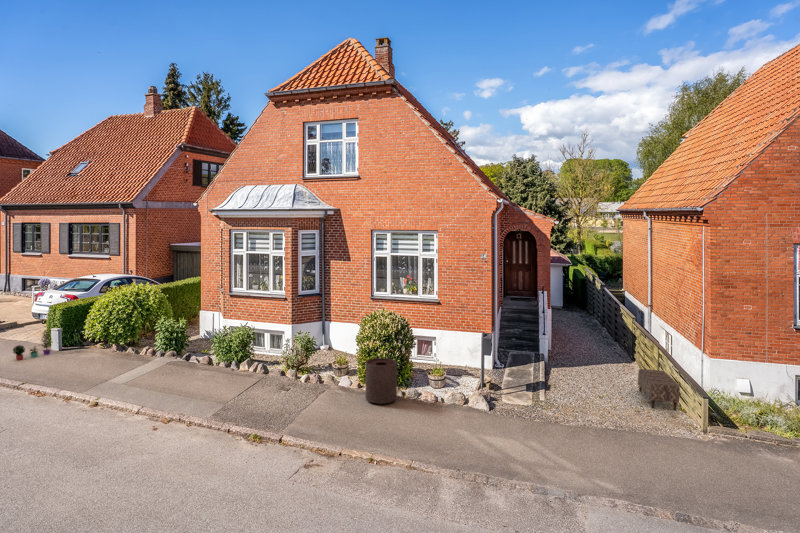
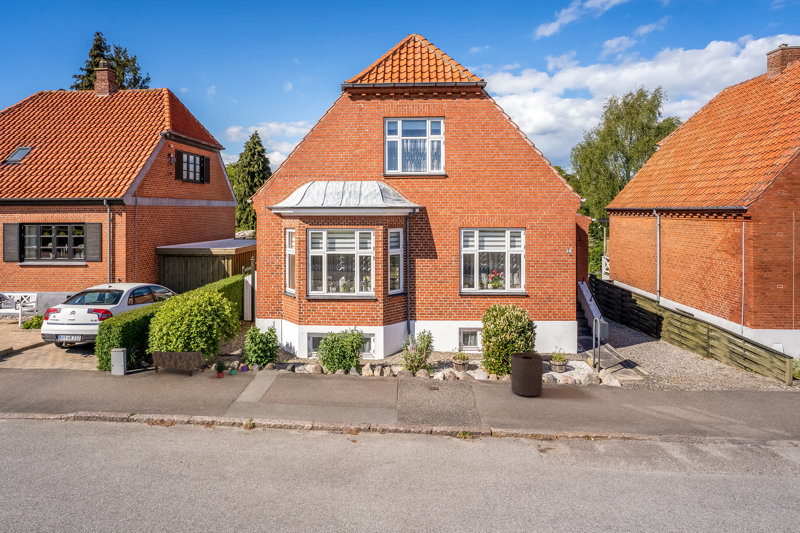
potted plant: present [13,331,51,360] -> present [215,344,248,378]
bench: present [638,369,680,410] -> present [153,351,206,376]

